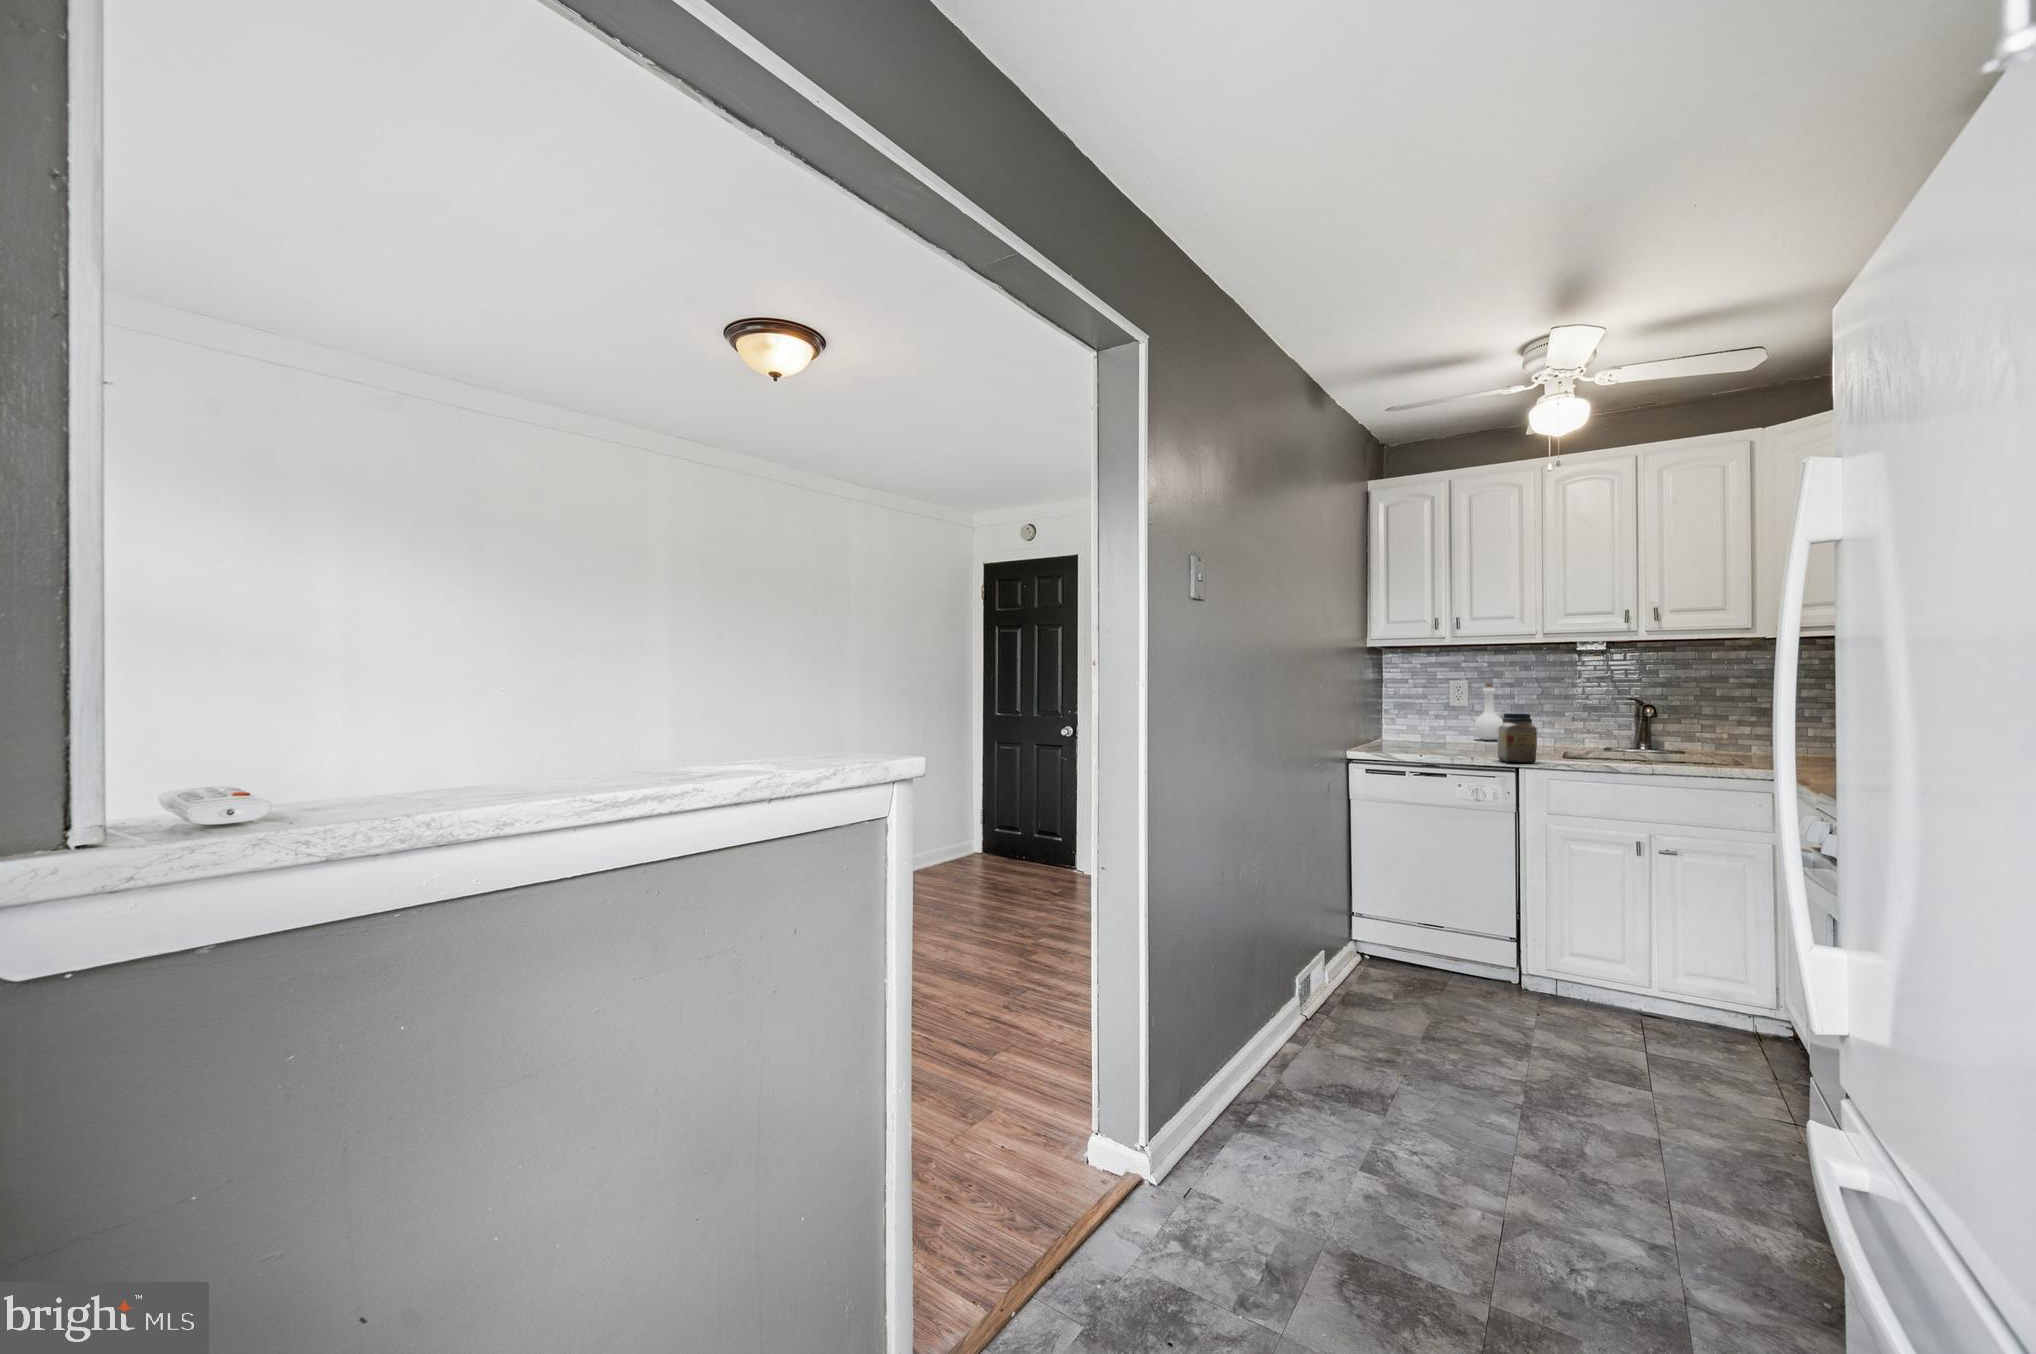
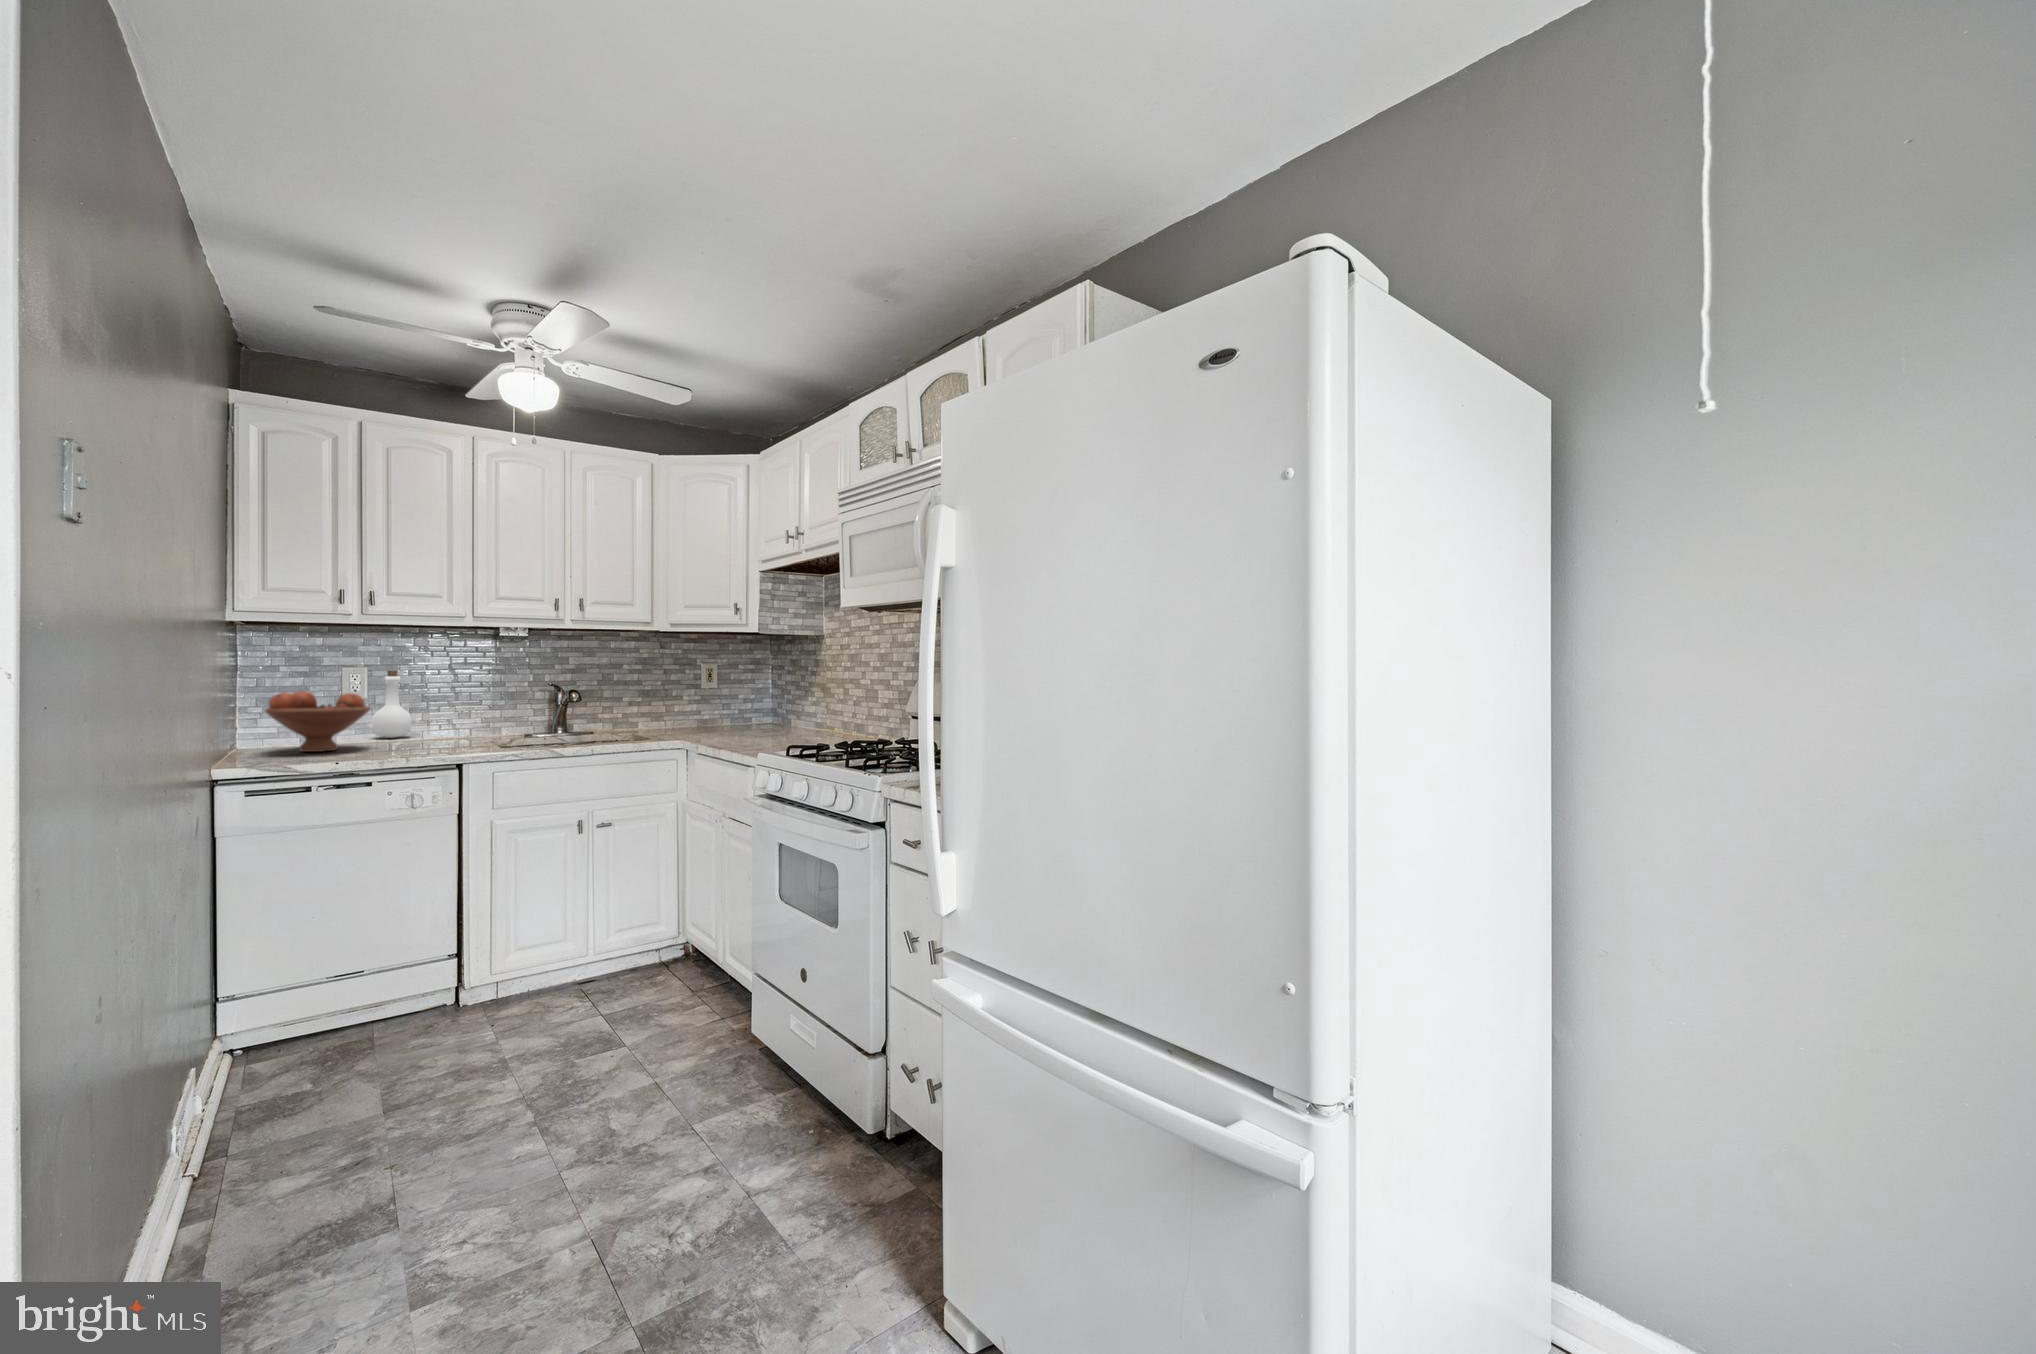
fruit bowl: none [1390,699,1461,747] -> present [265,691,370,752]
jar: present [1498,713,1537,762] -> none [437,702,484,758]

